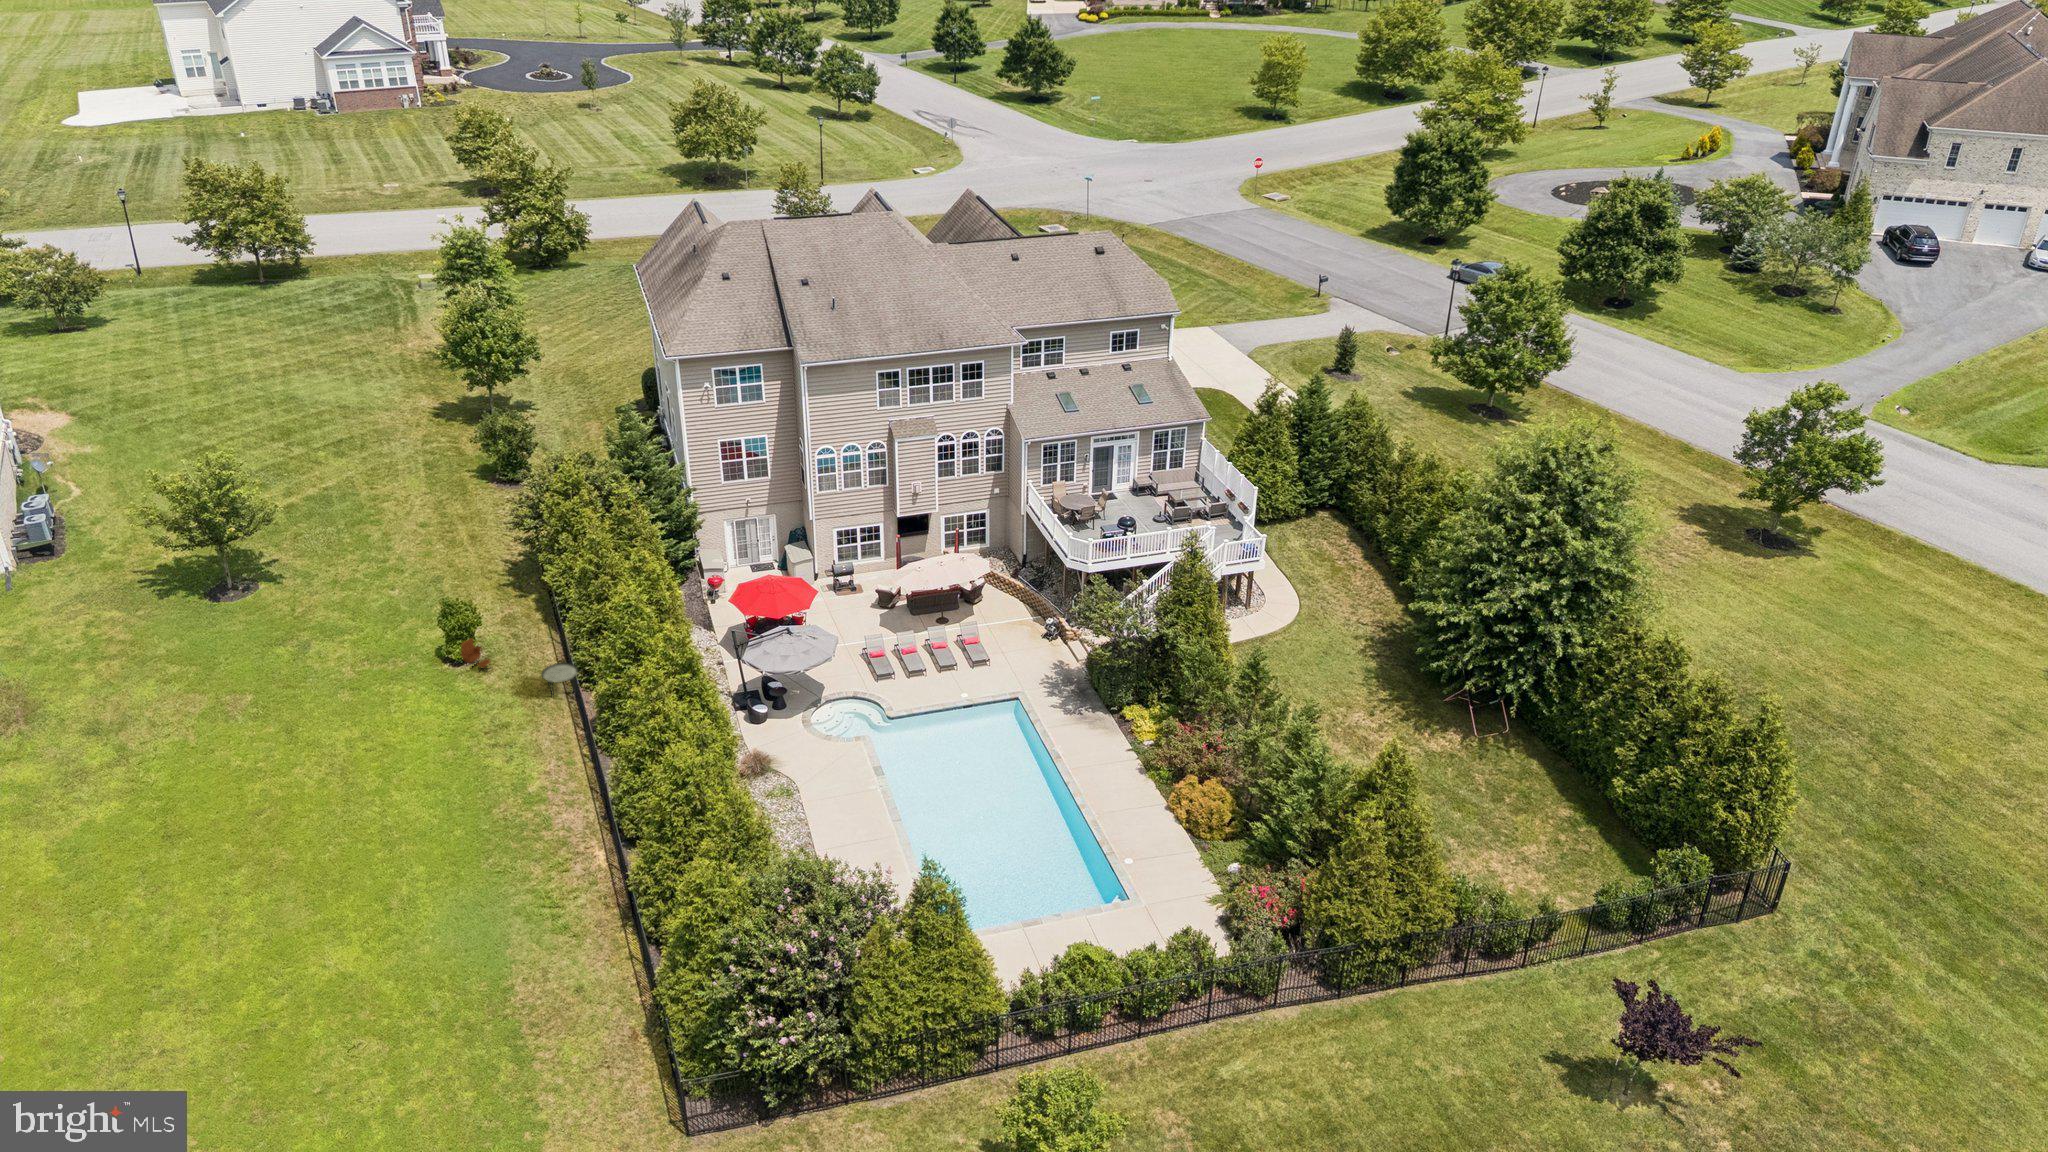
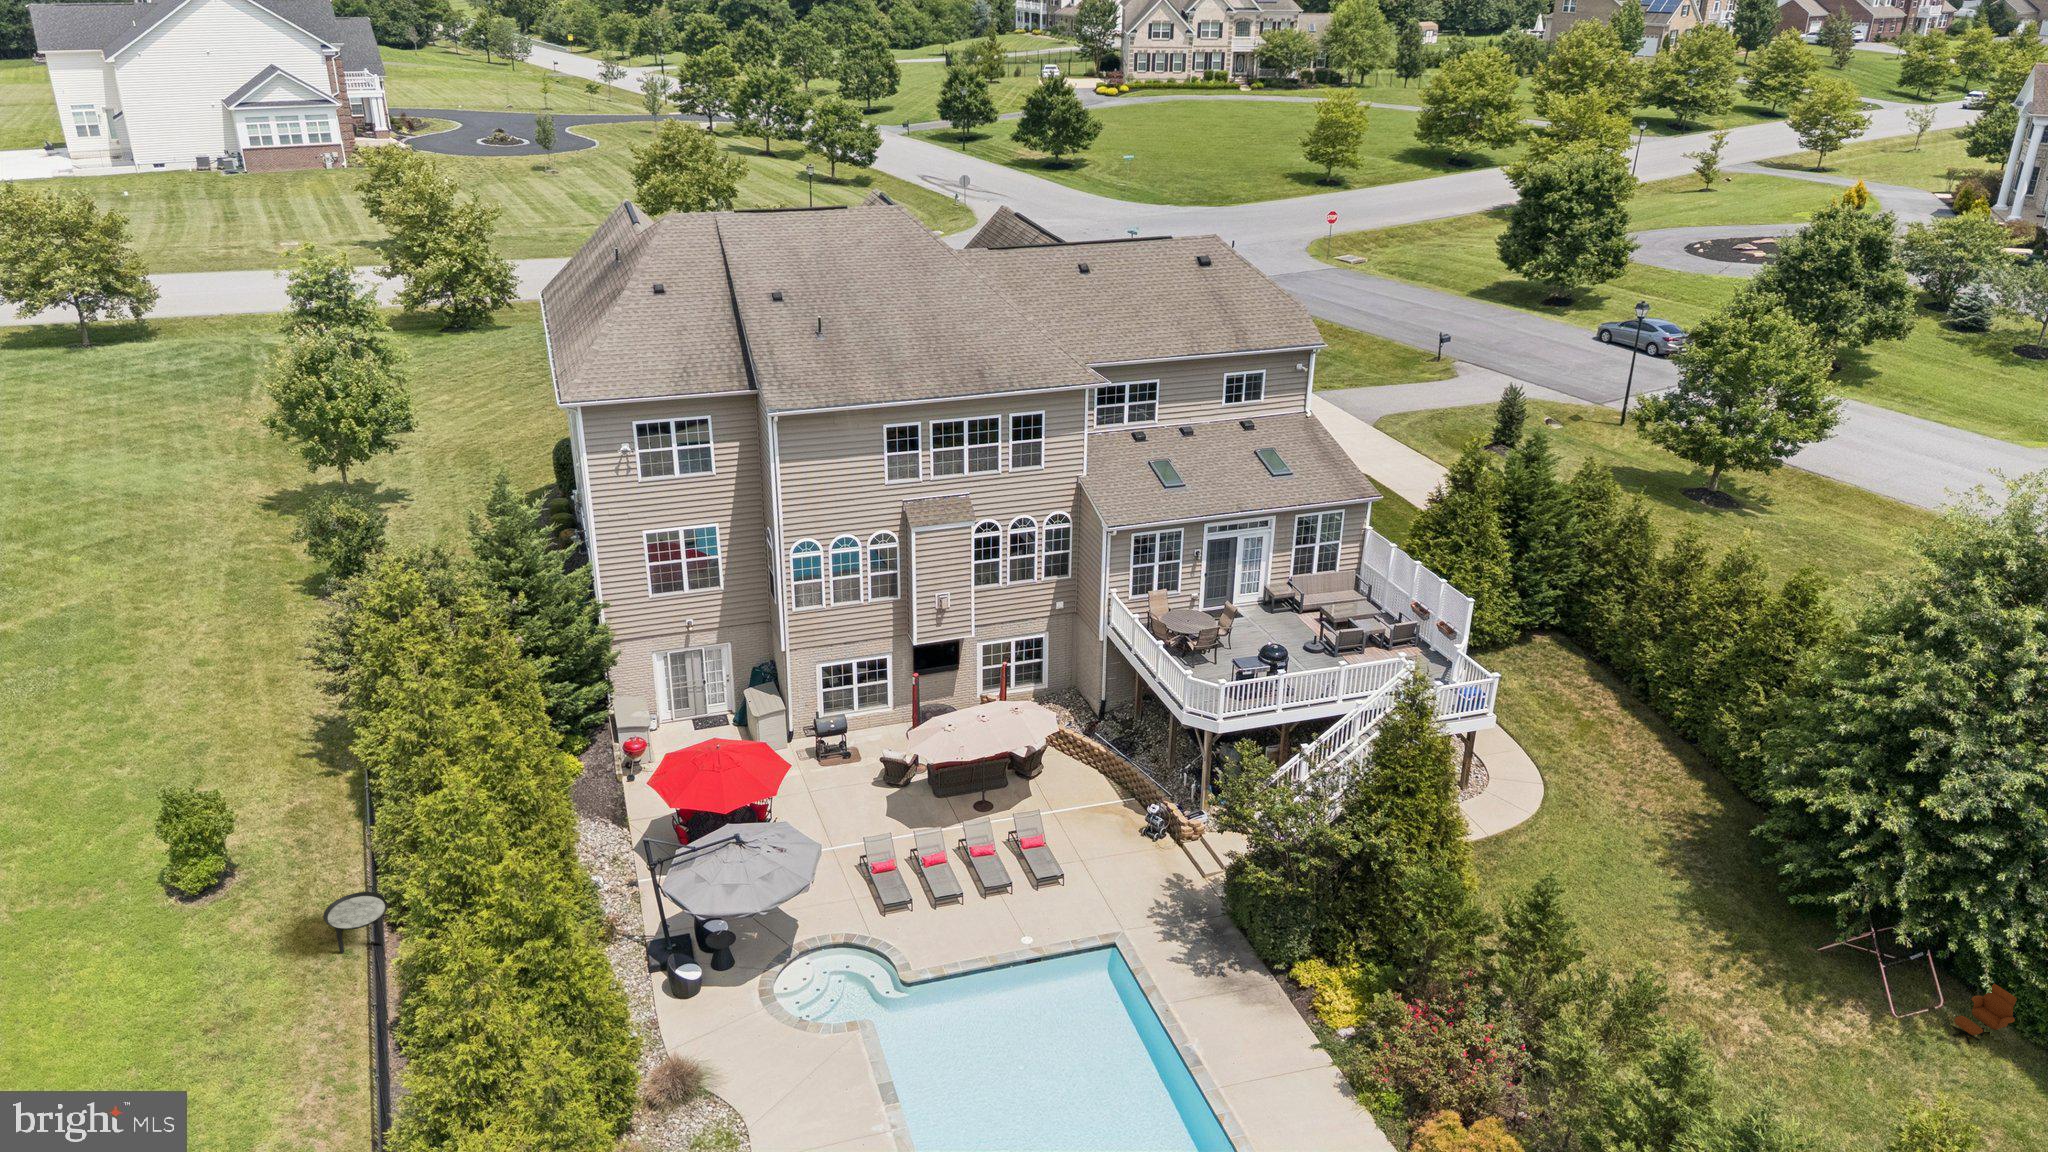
lounge chair: present [461,638,491,669] -> present [1953,984,2017,1044]

